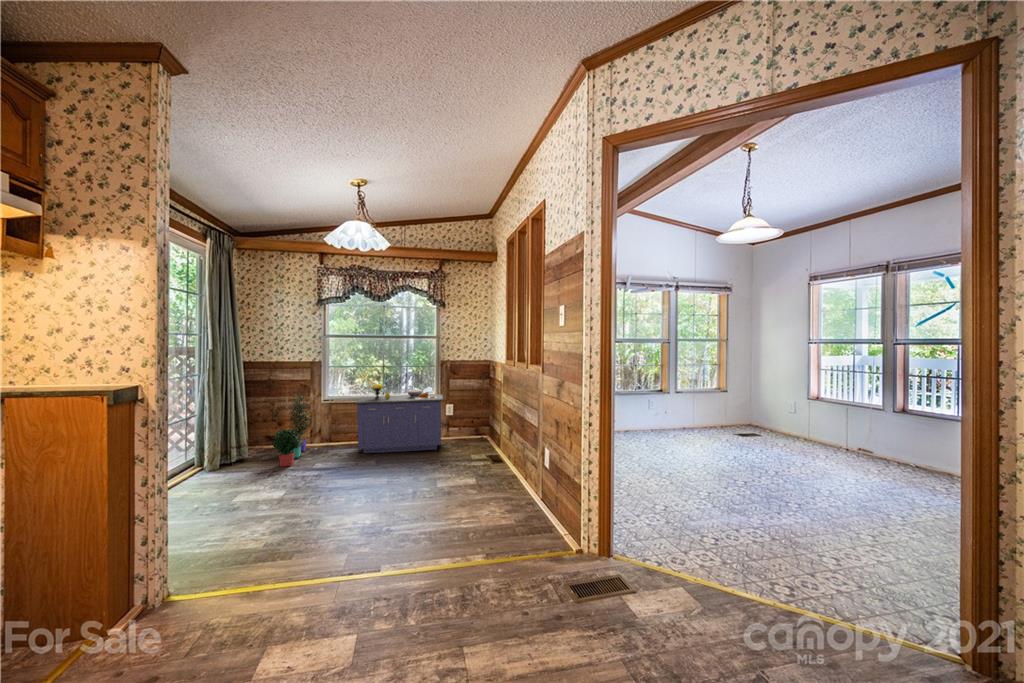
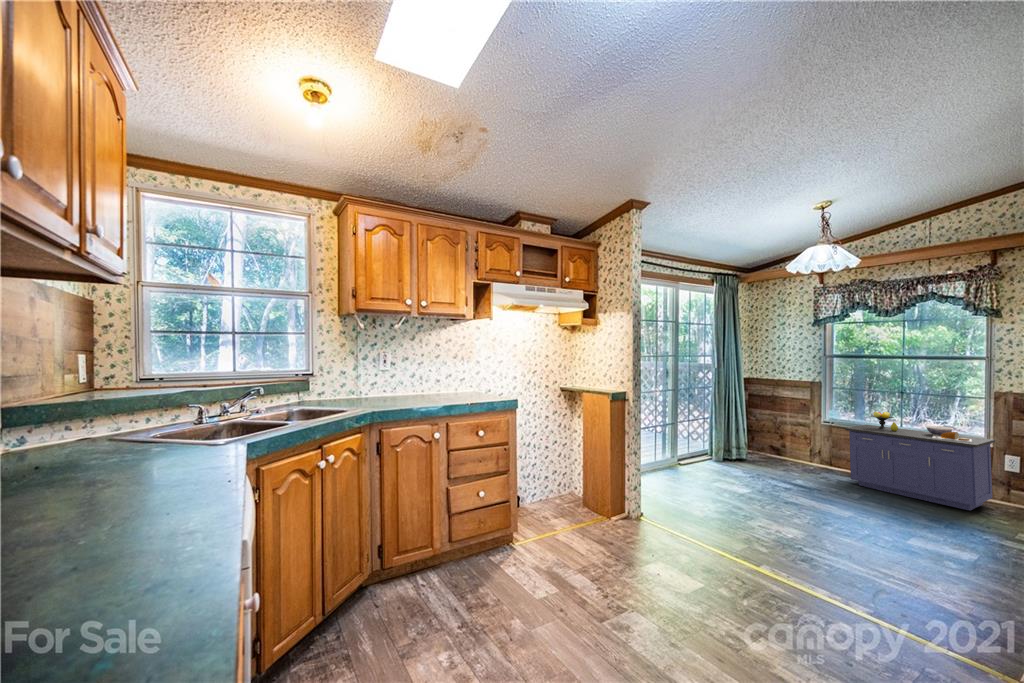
potted plant: present [273,395,311,467] -> none [758,411,809,474]

